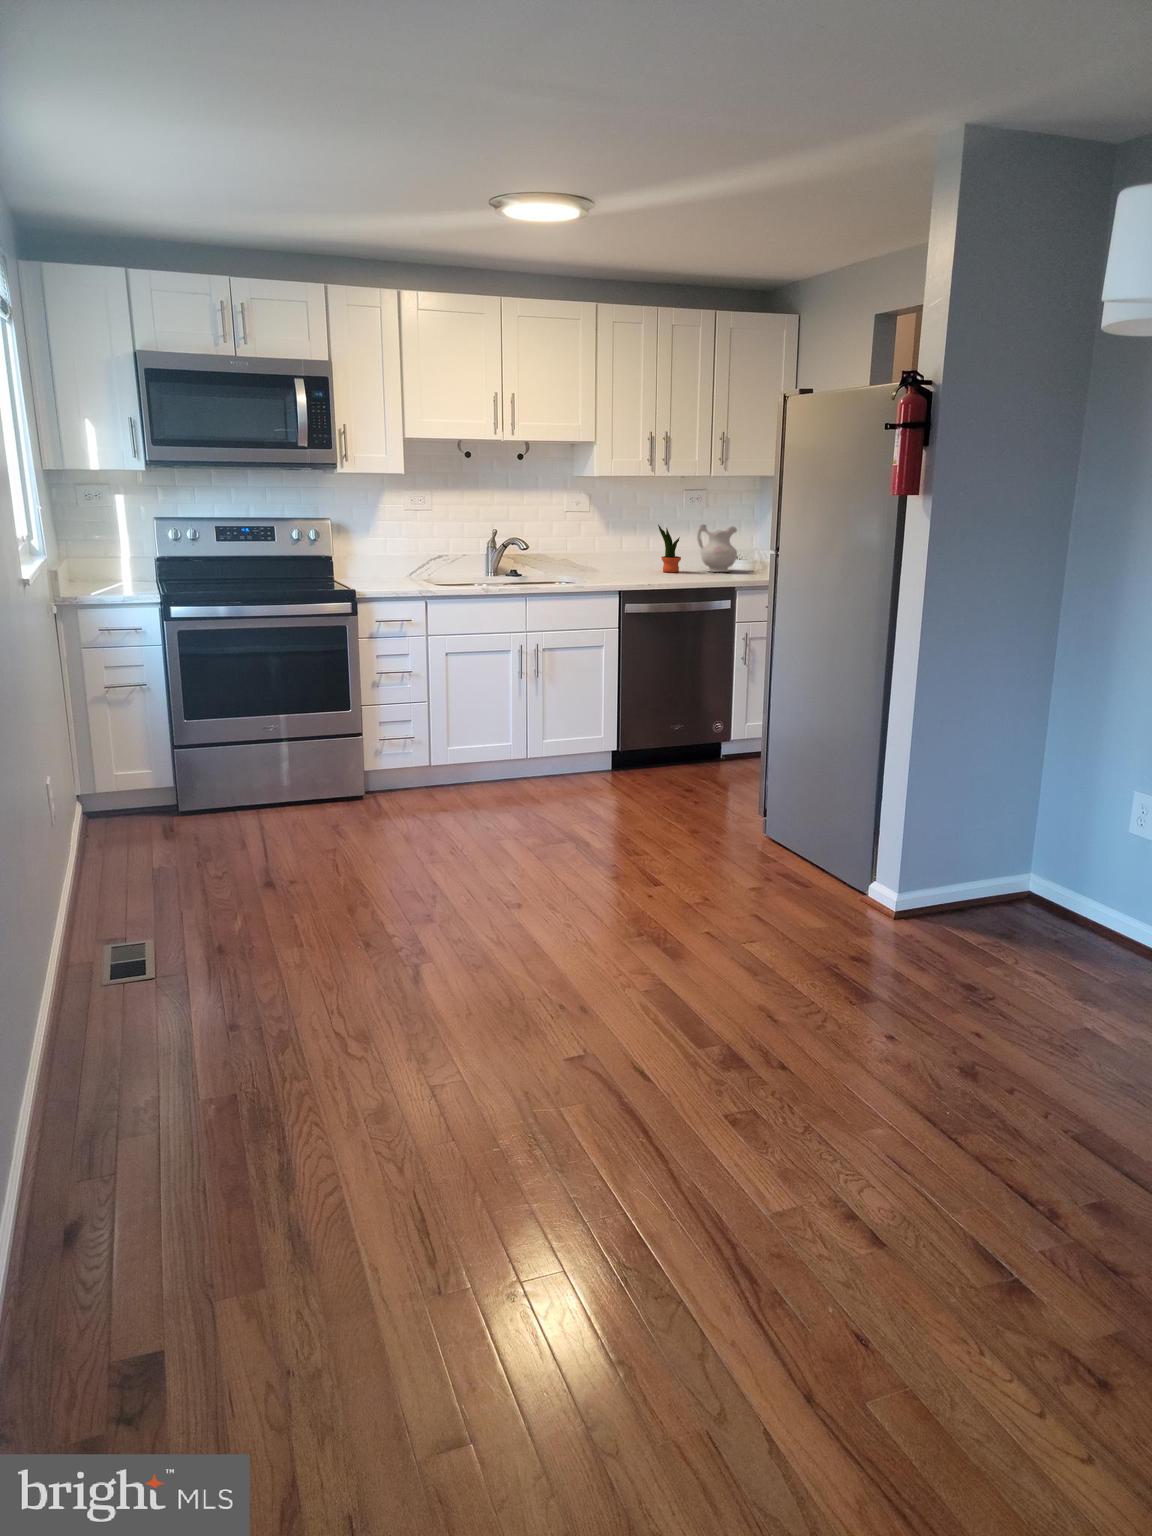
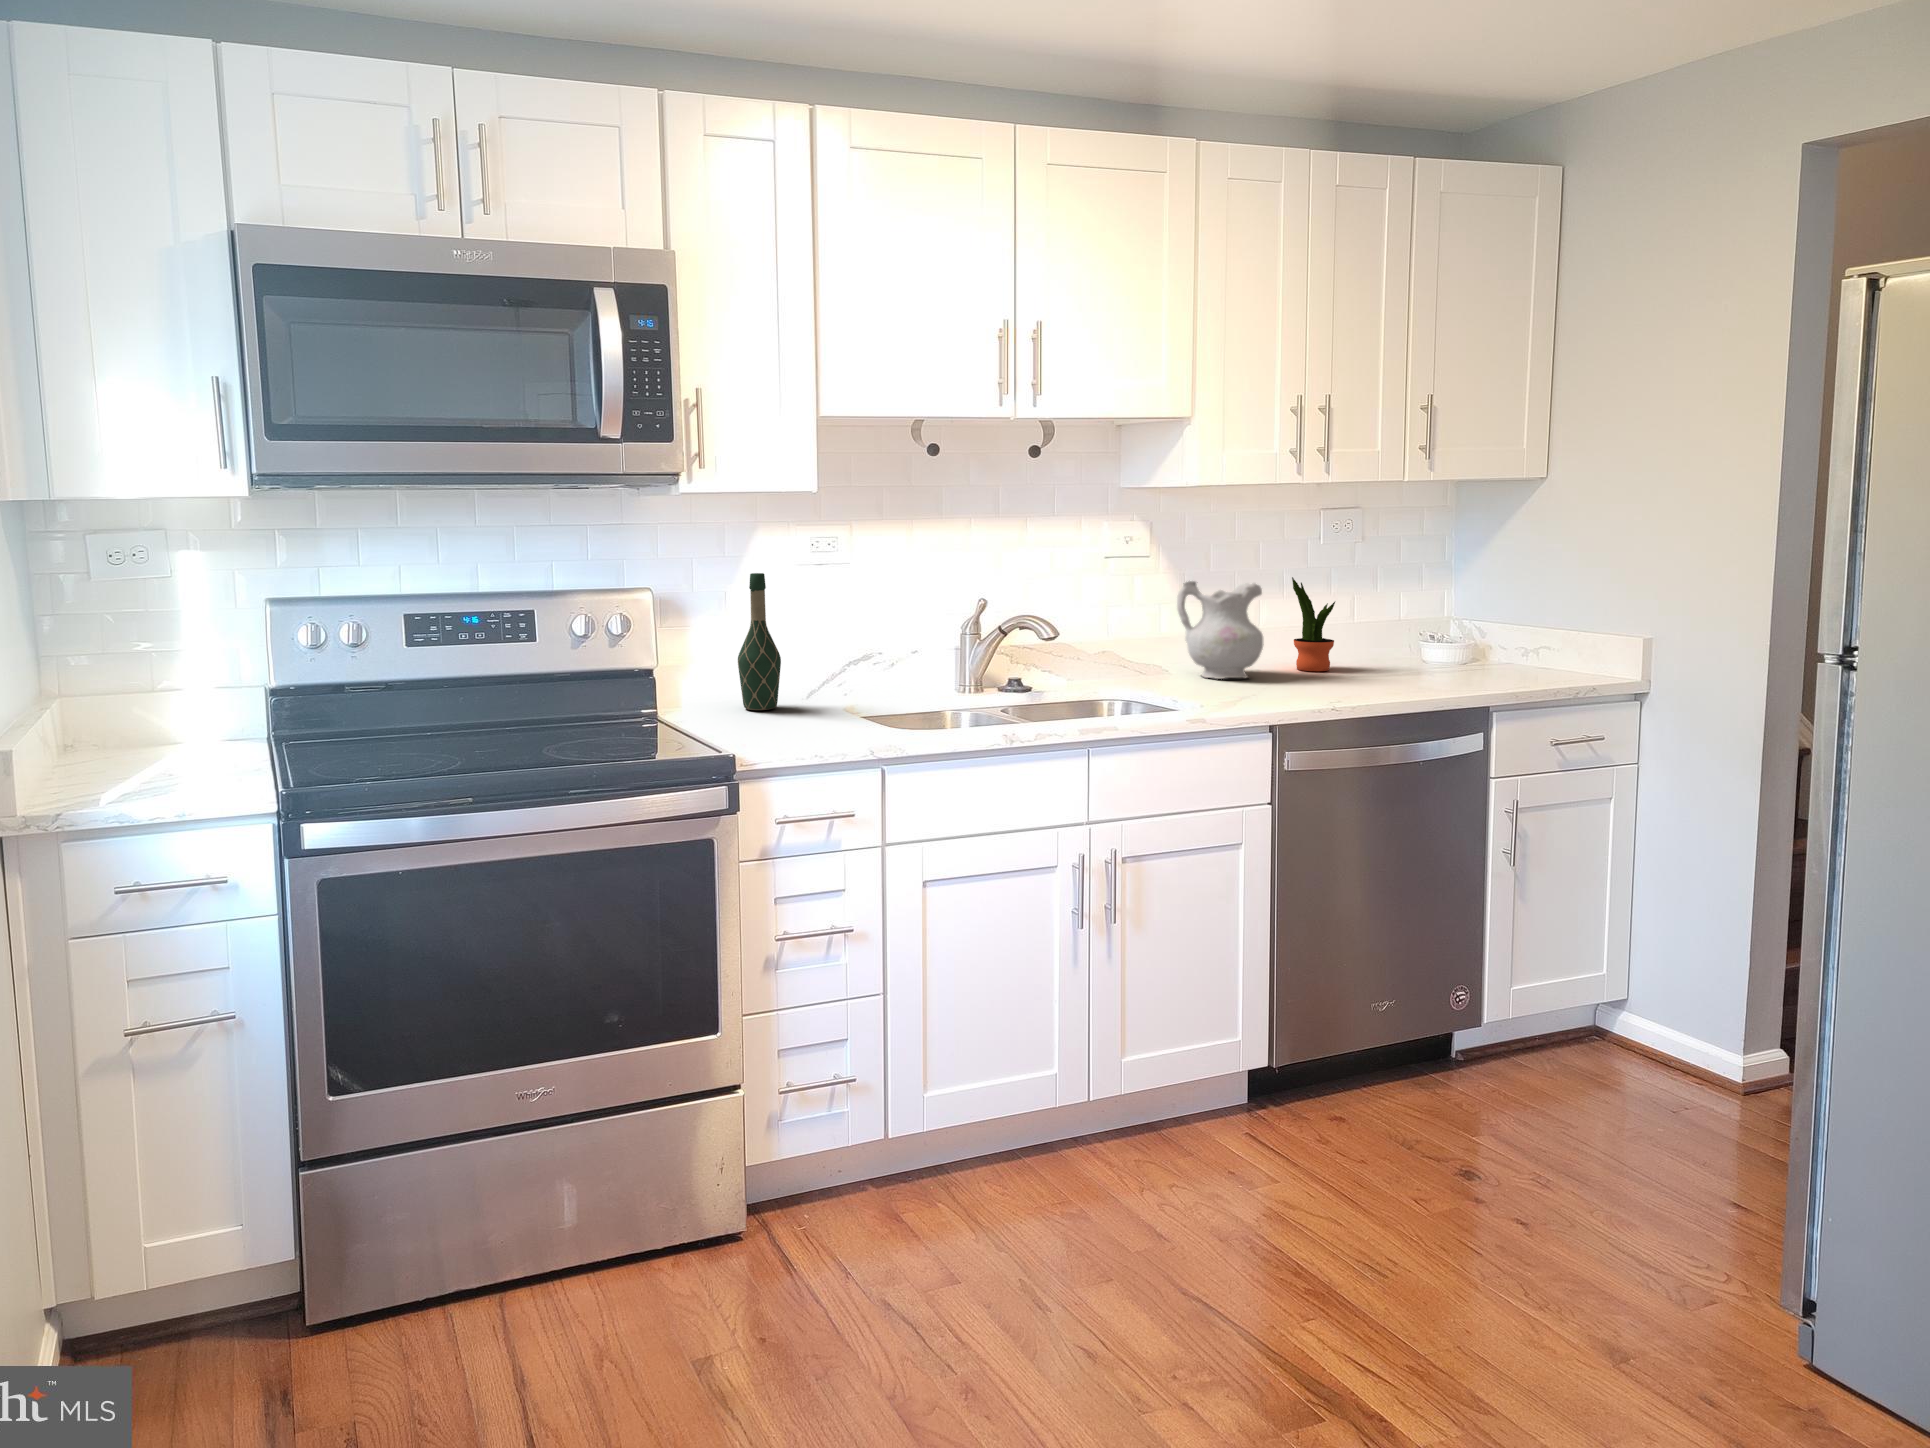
wine bottle: none [372,514,392,578] -> present [738,573,781,710]
ceramic pitcher: present [697,525,737,572] -> present [1177,581,1264,679]

